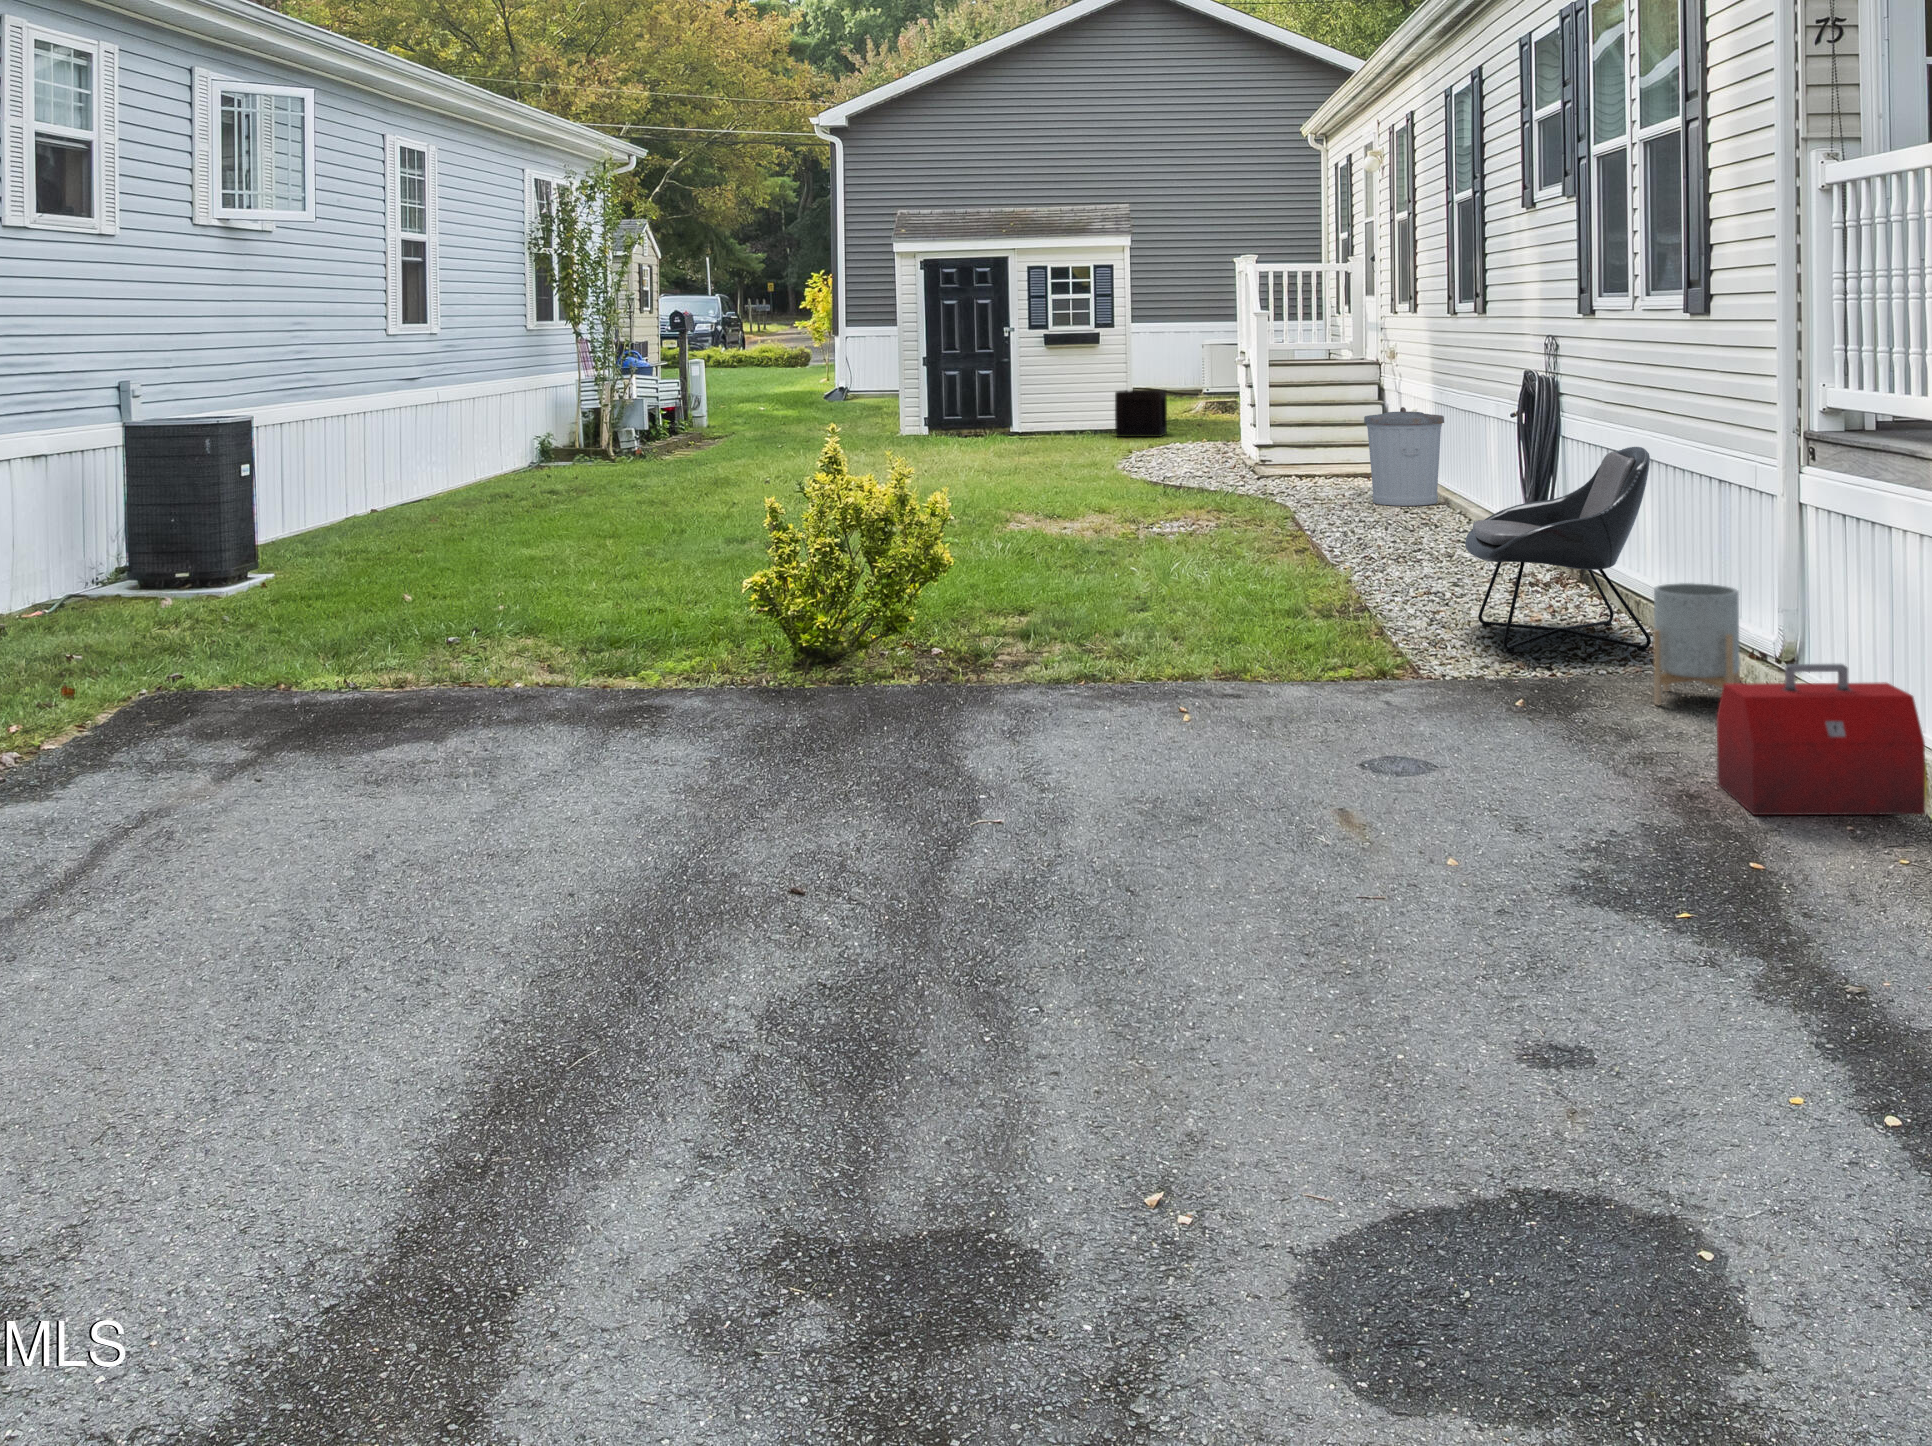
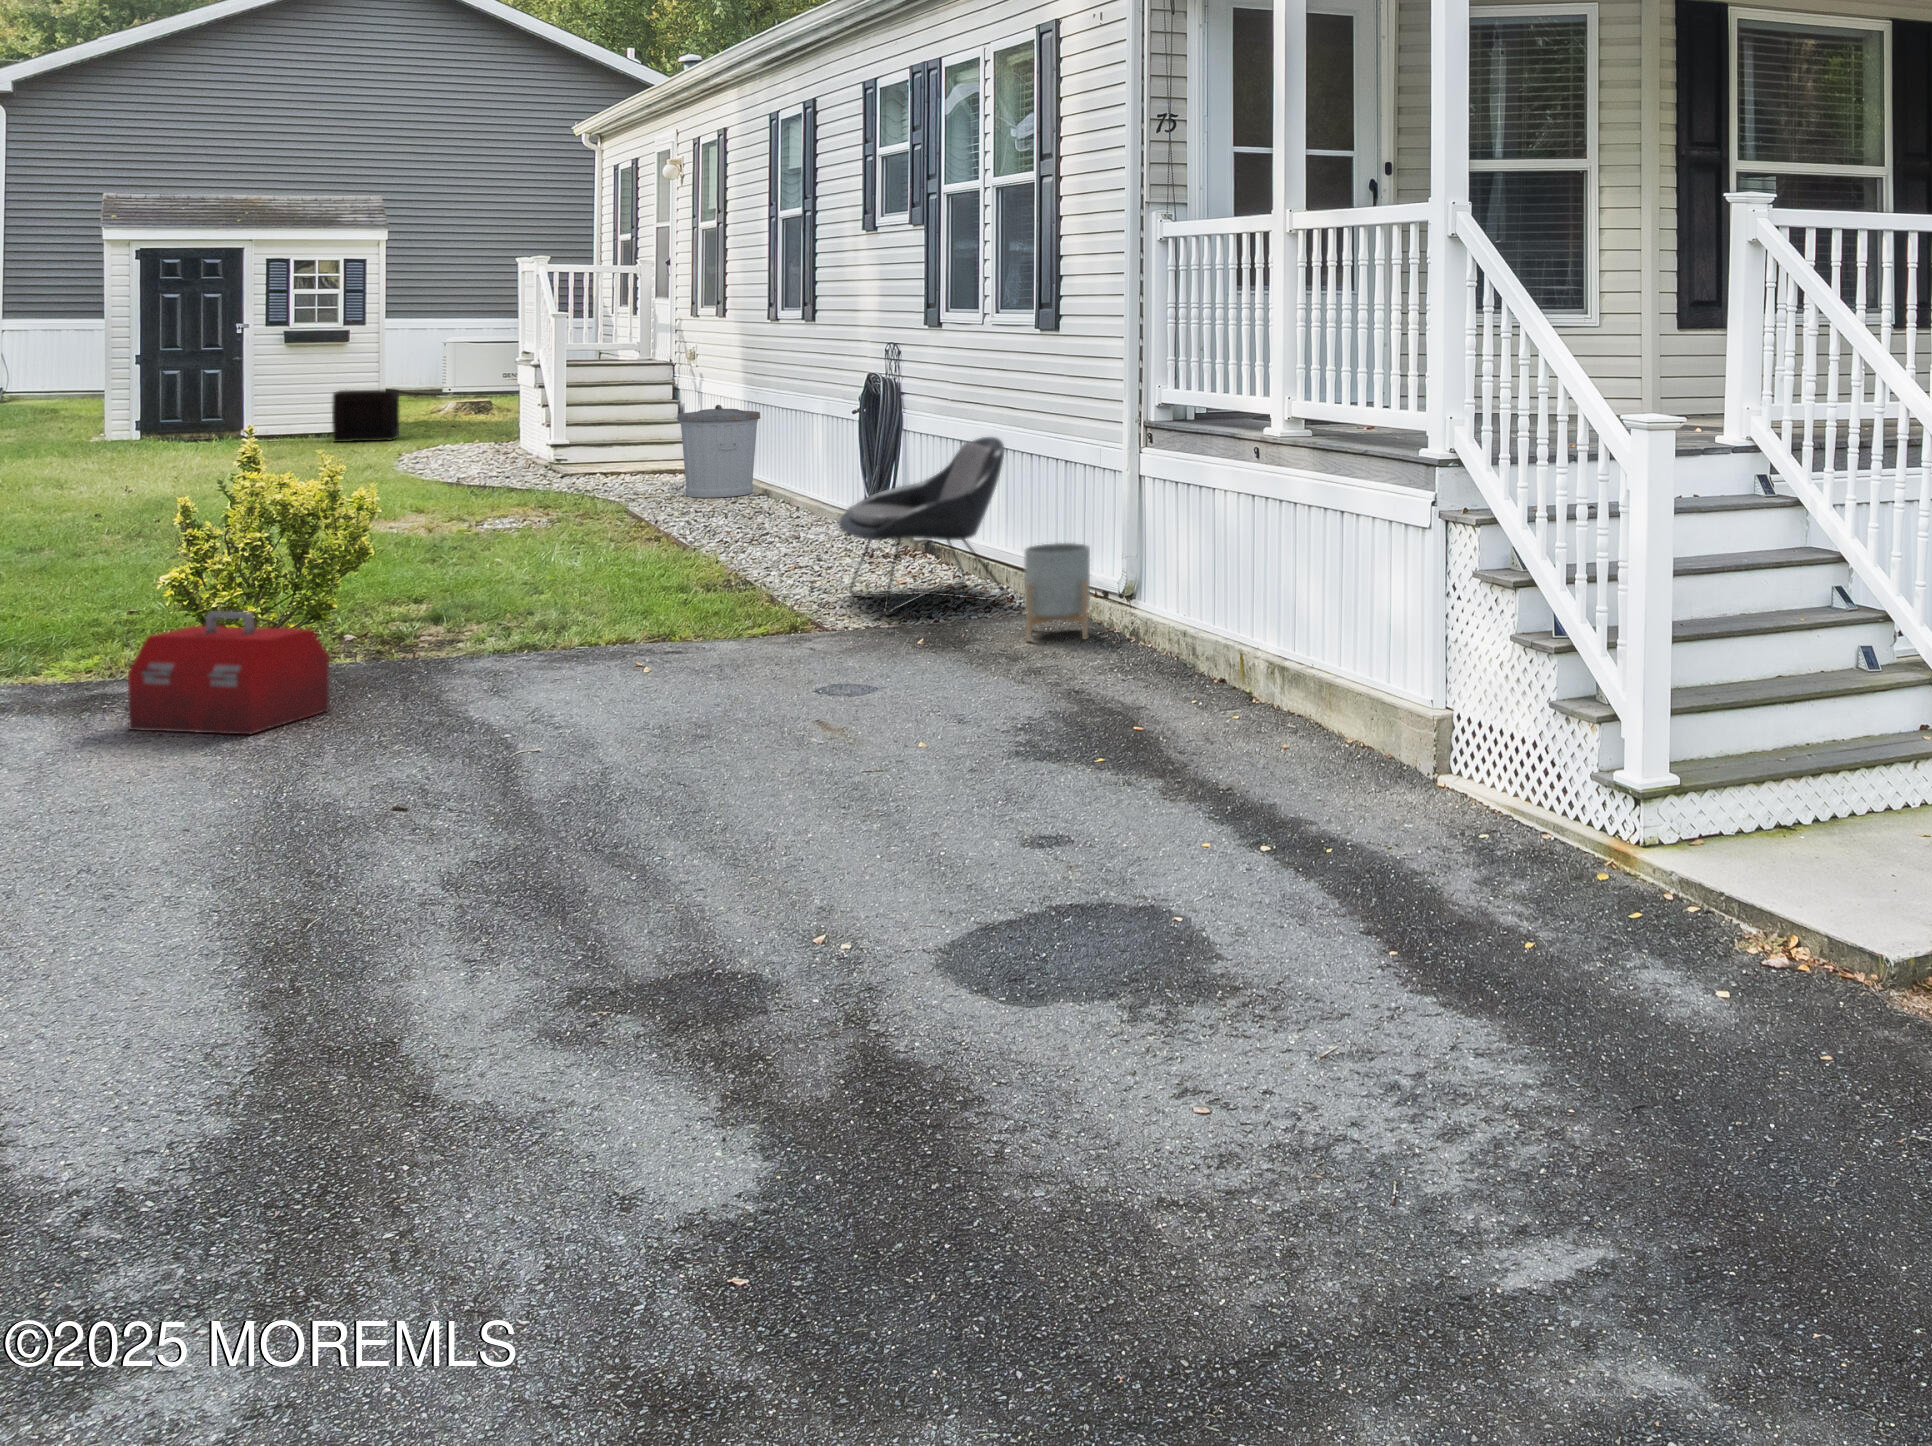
toolbox: present [1717,664,1925,815] -> present [128,612,329,734]

